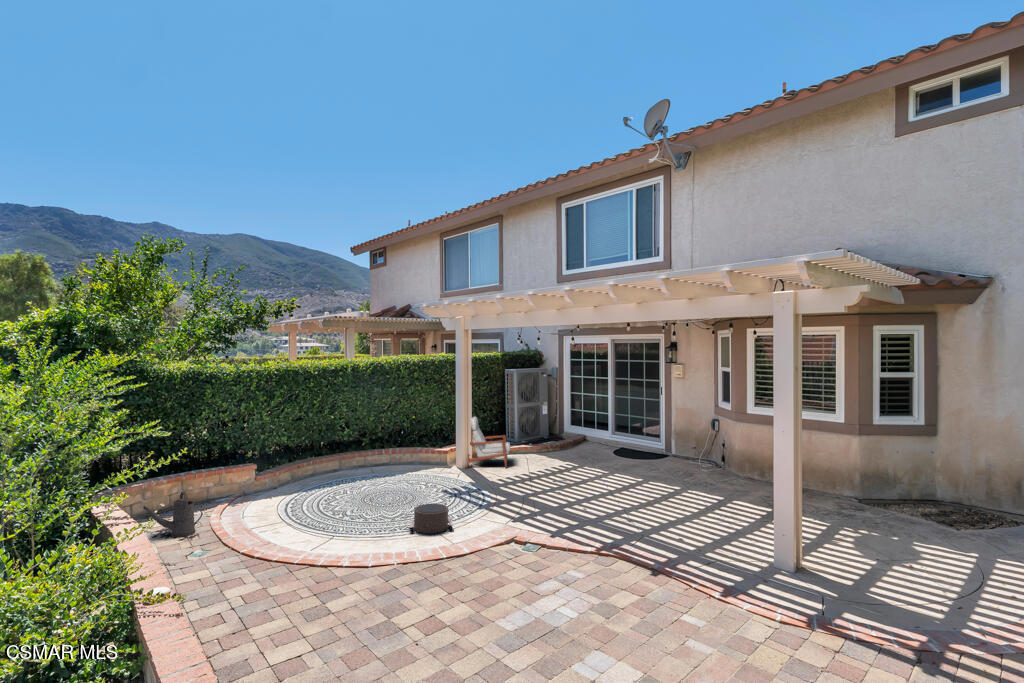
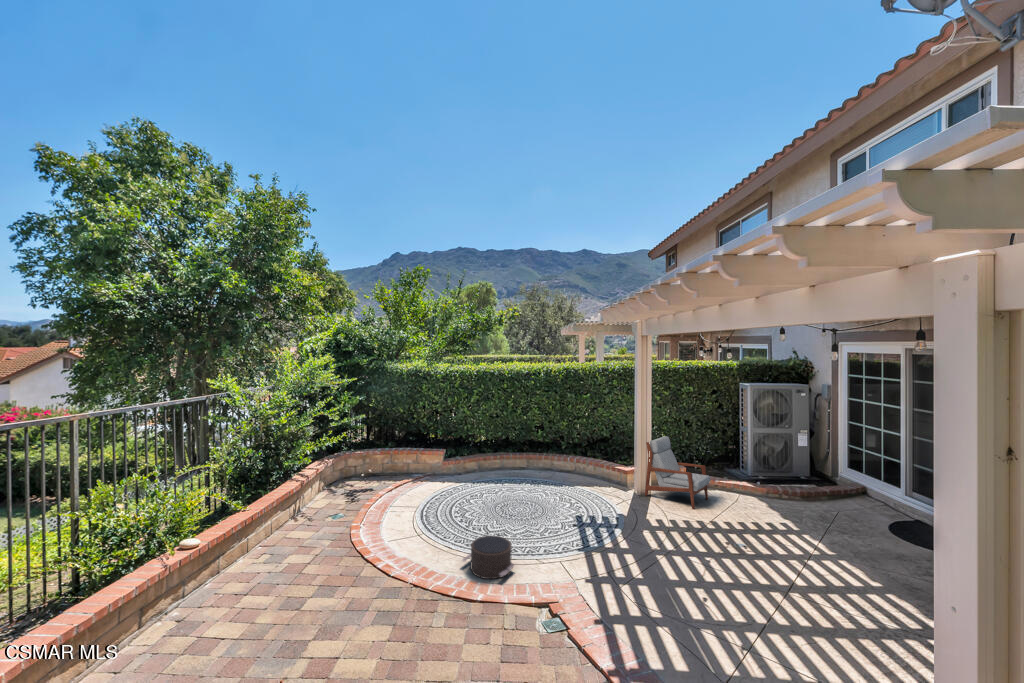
watering can: present [143,491,203,537] -> none [313,465,356,503]

